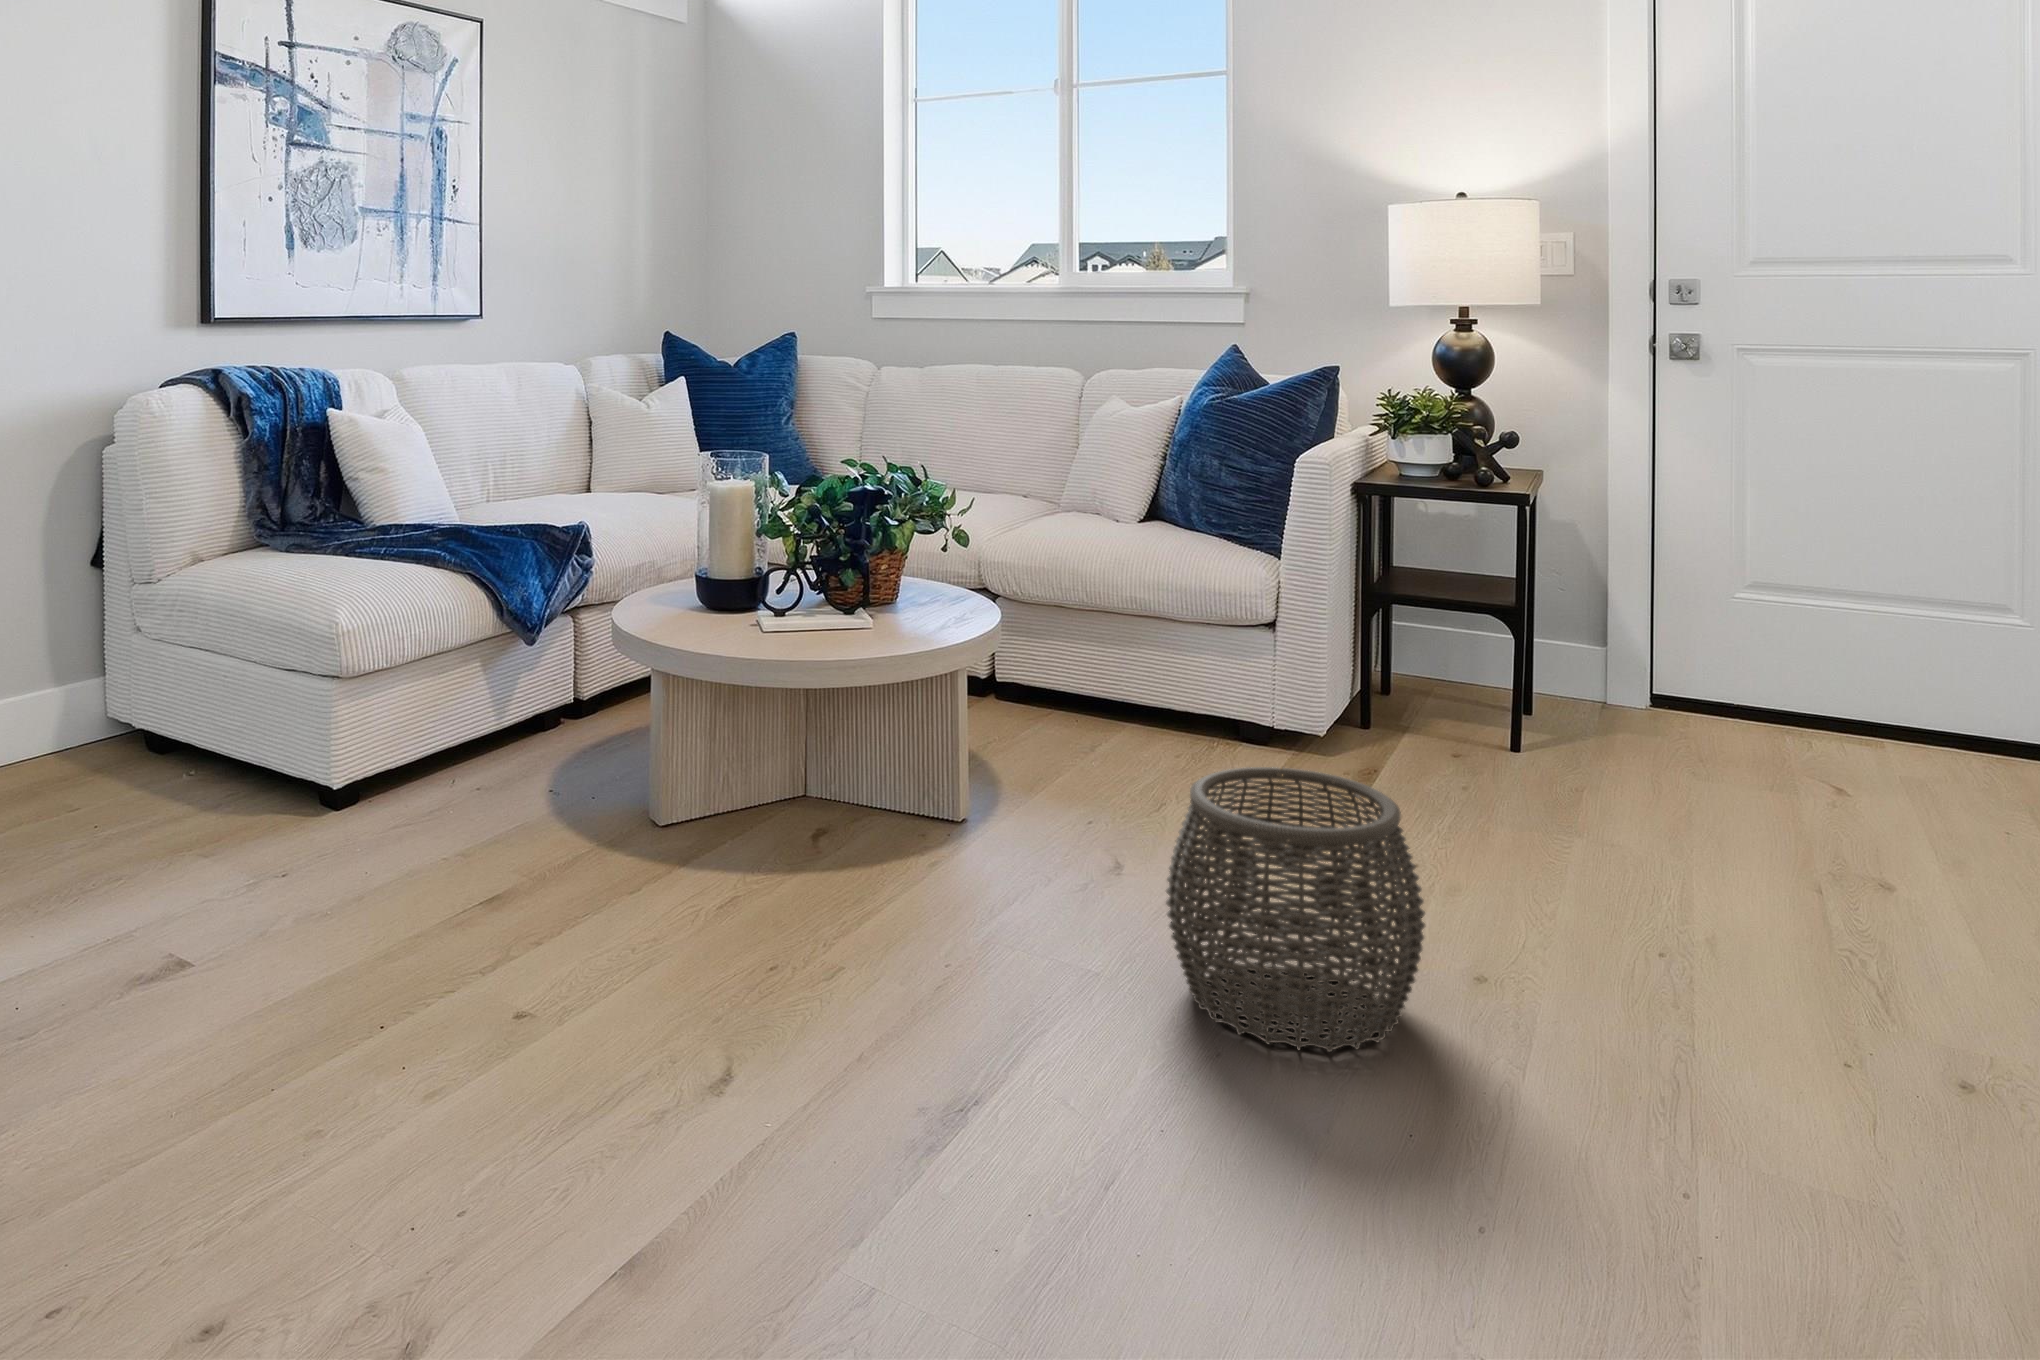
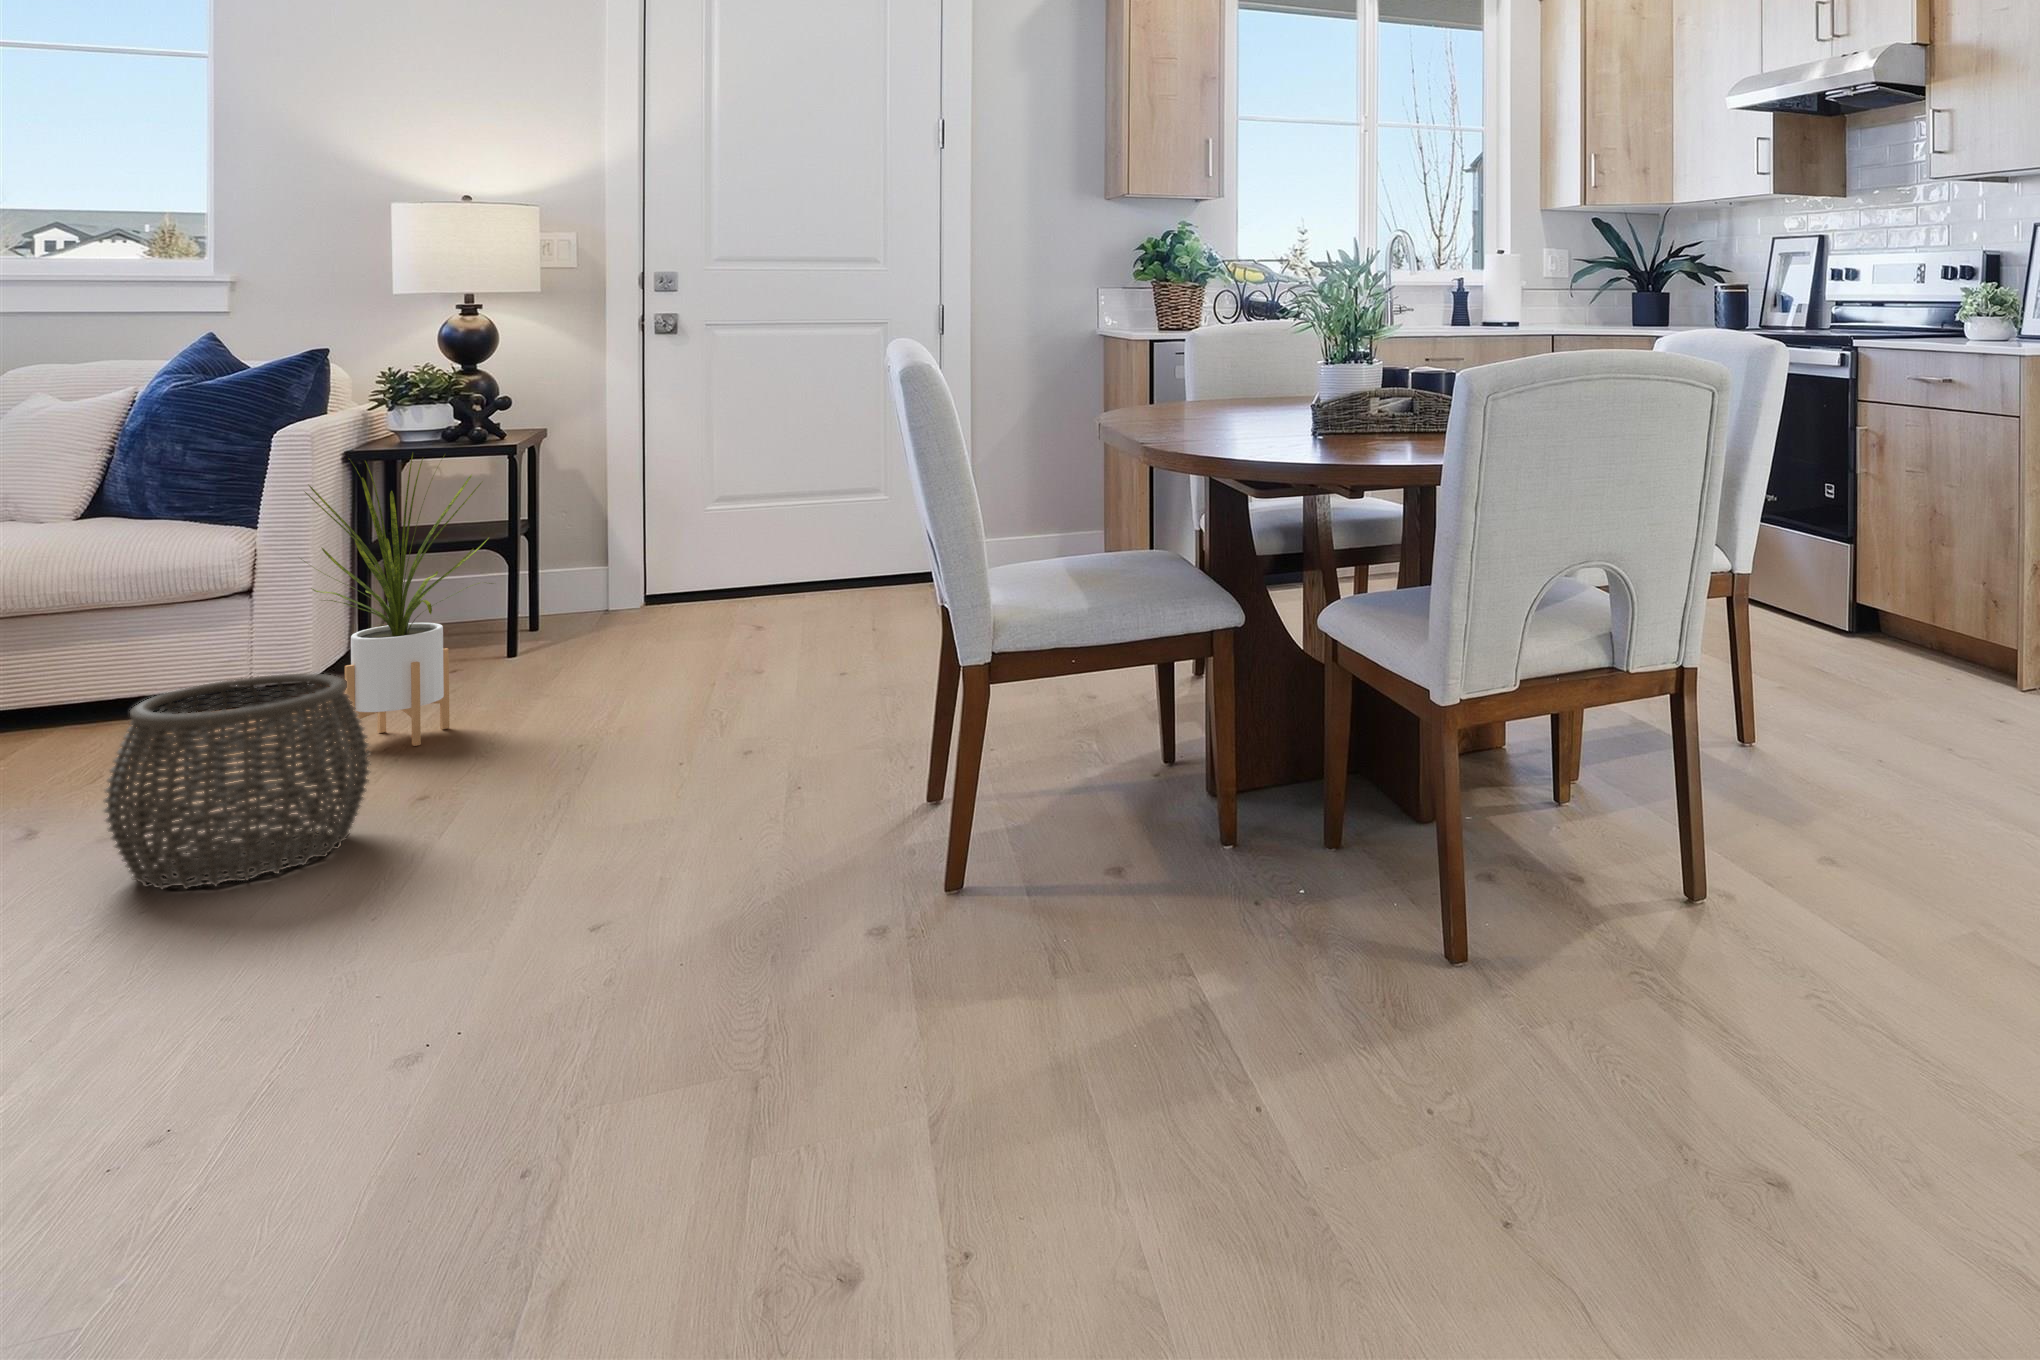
house plant: none [1325,496,1531,867] -> present [304,454,492,746]

